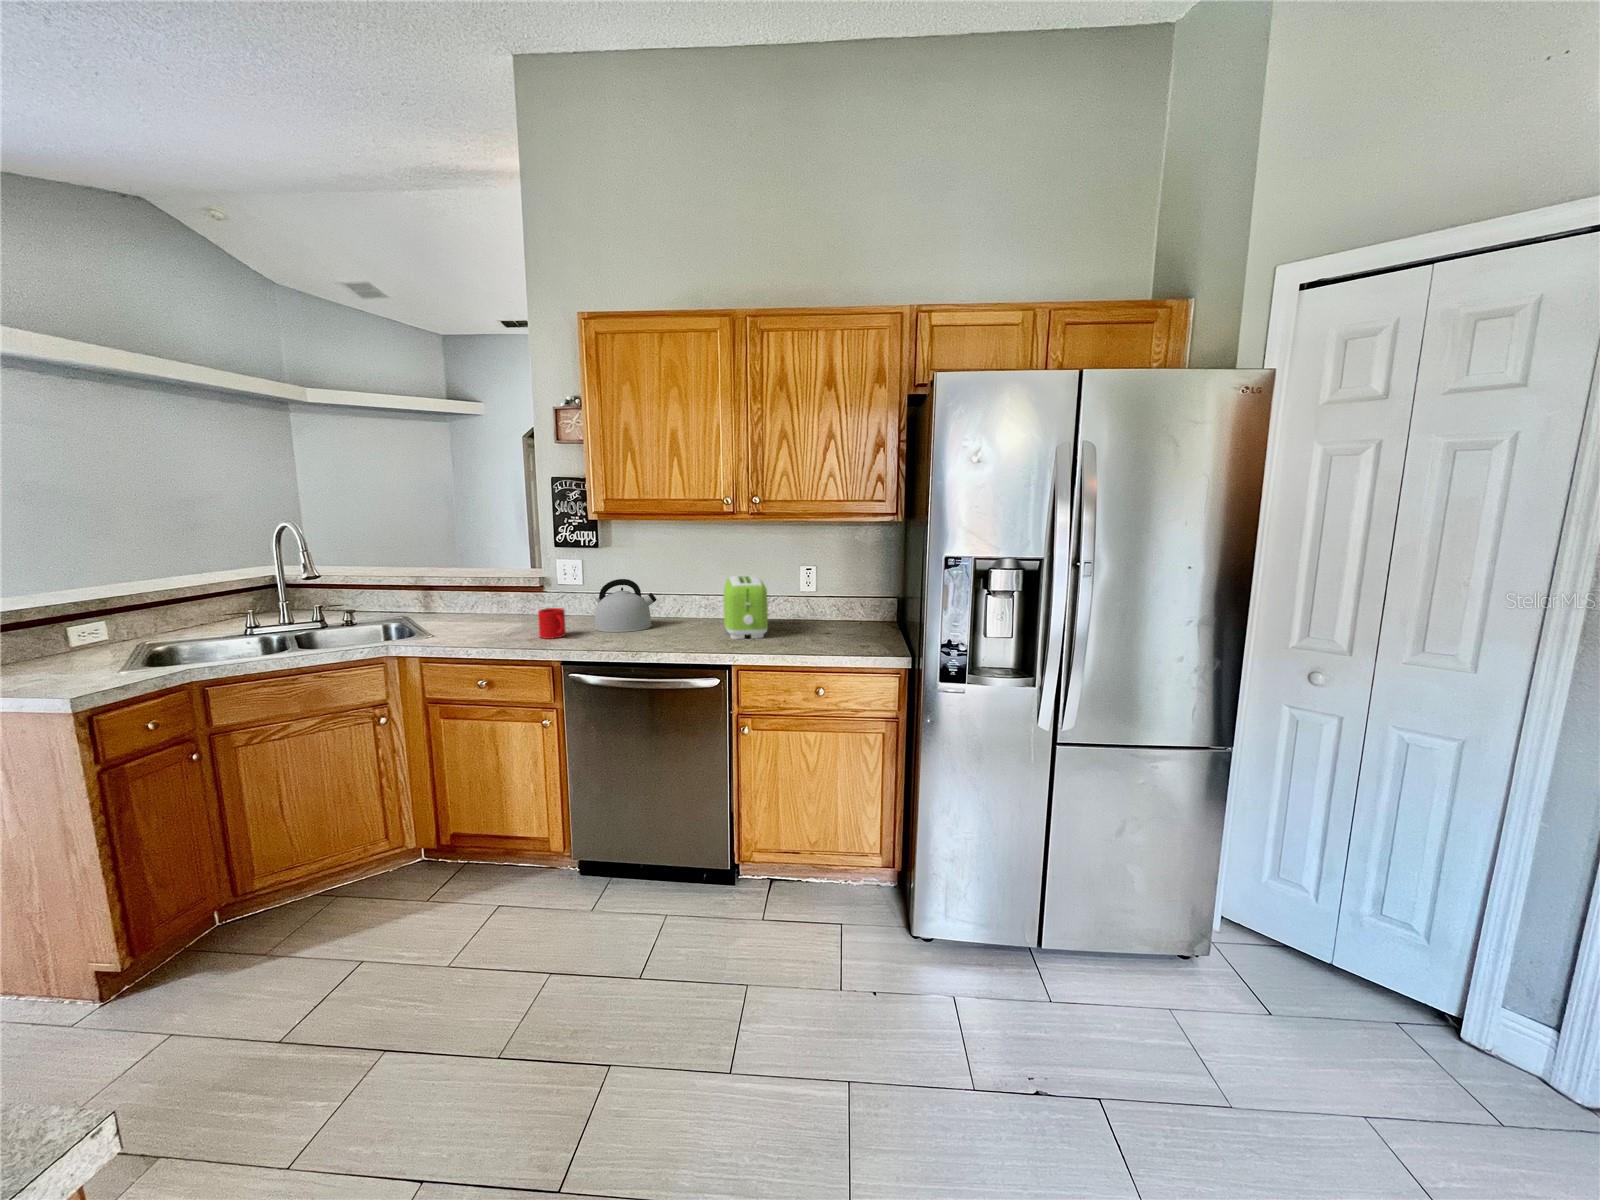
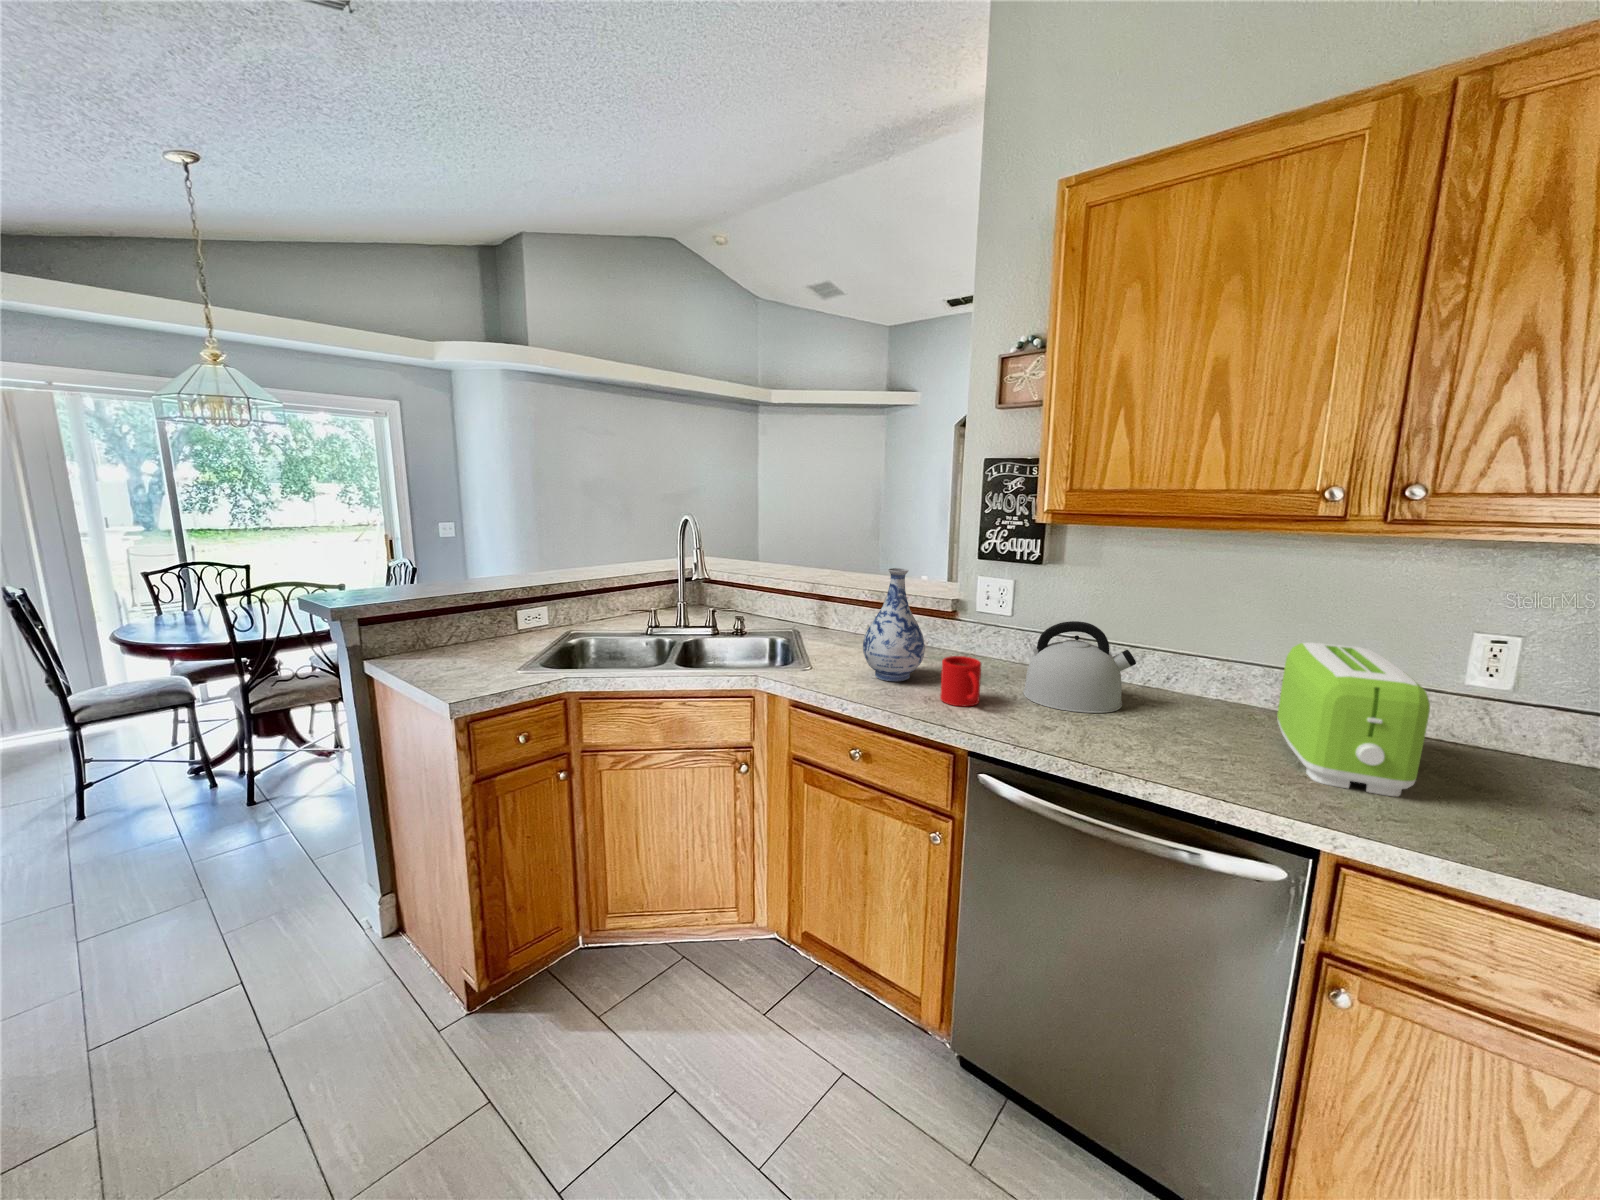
vase: none [476,554,524,634] -> present [863,568,925,681]

